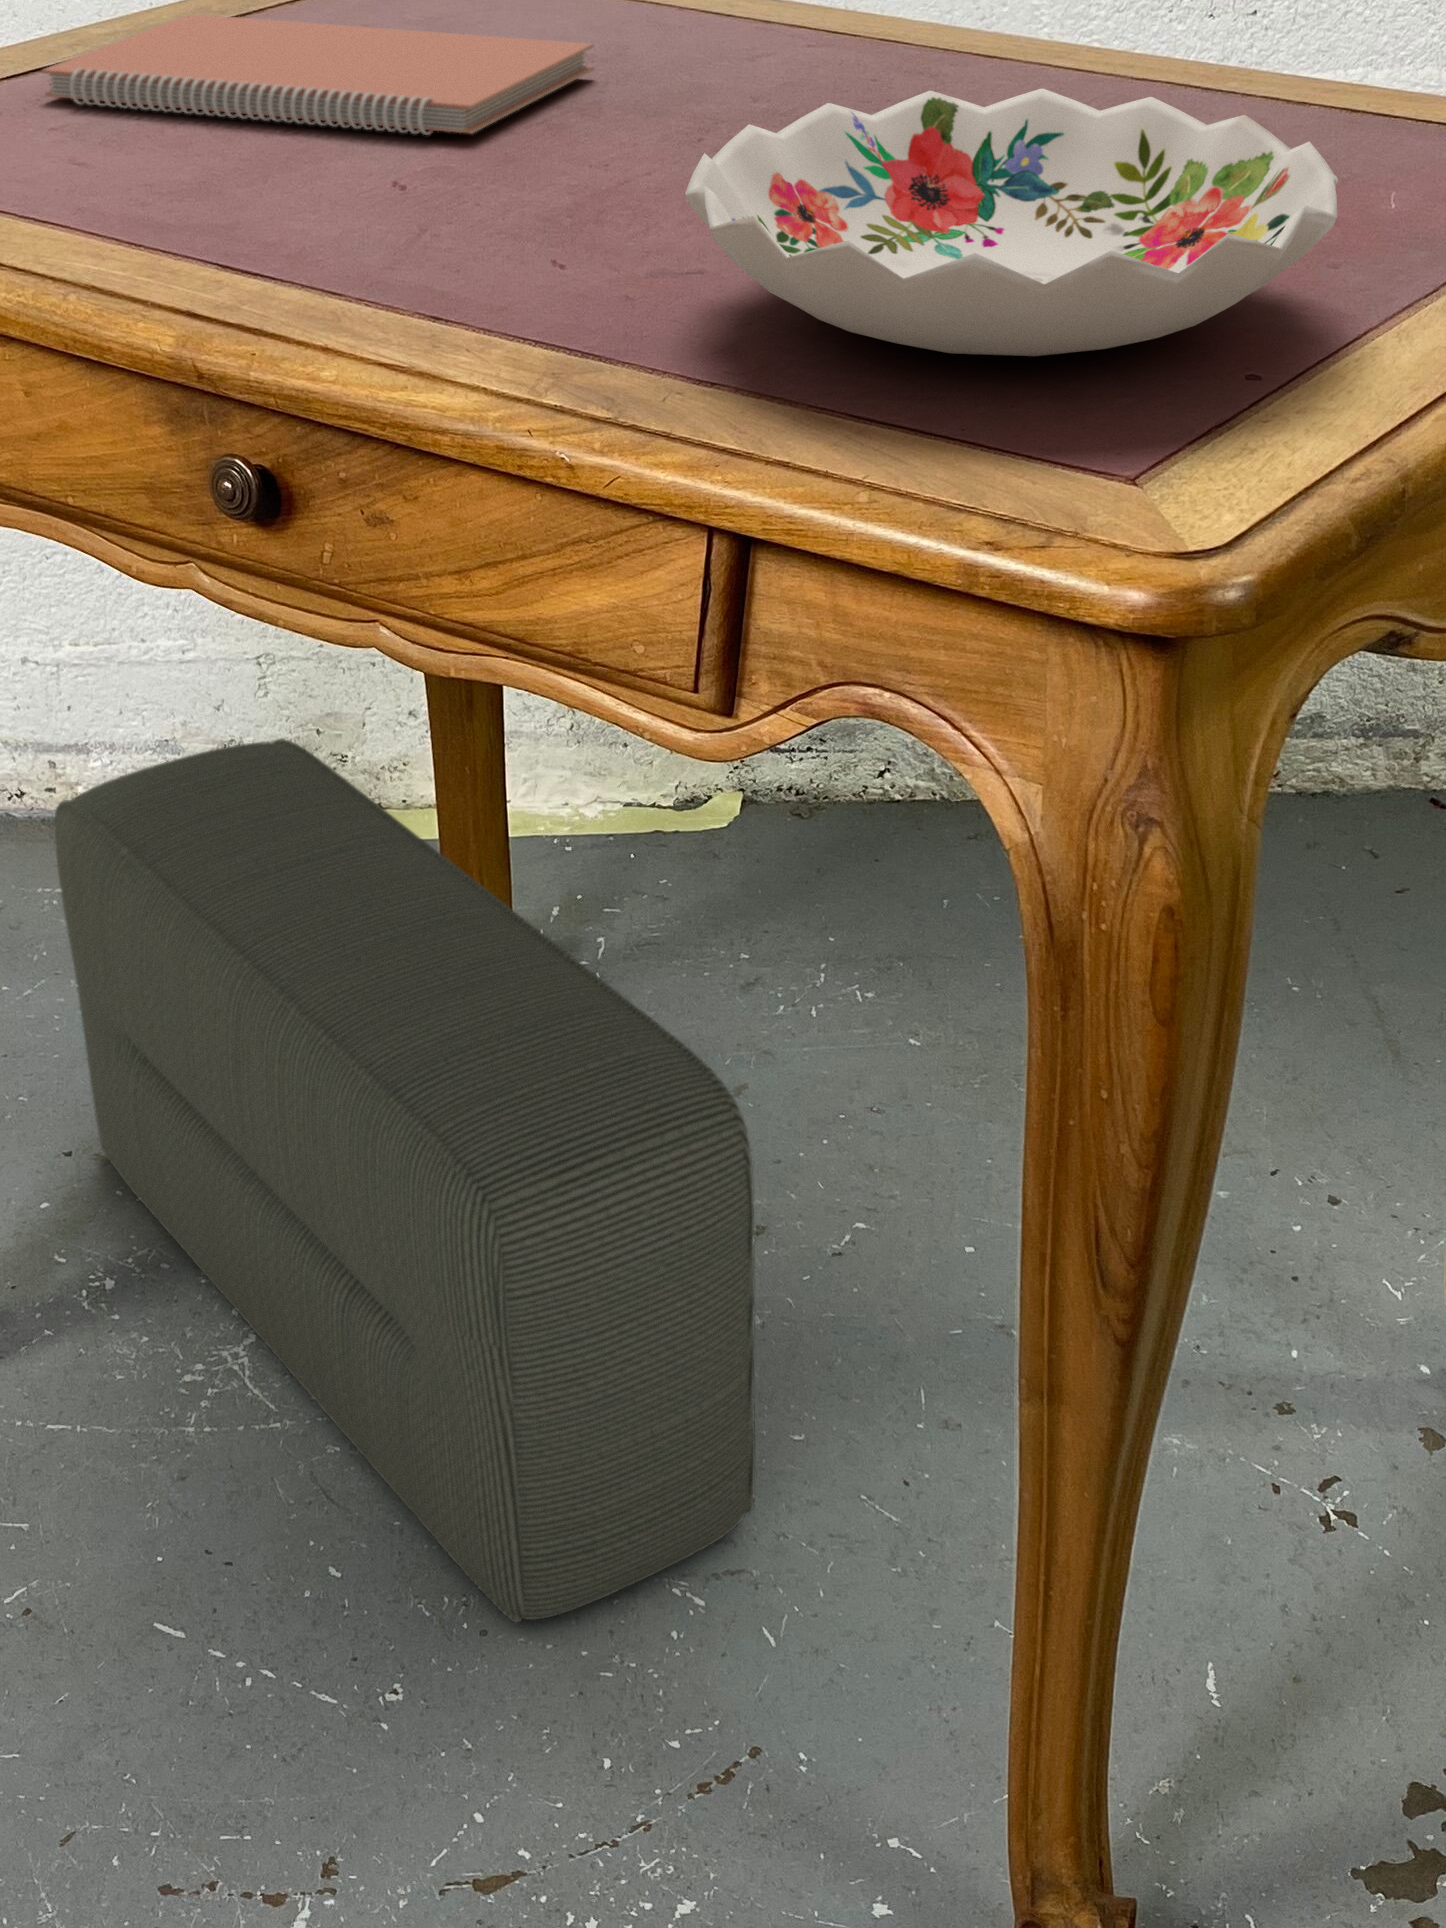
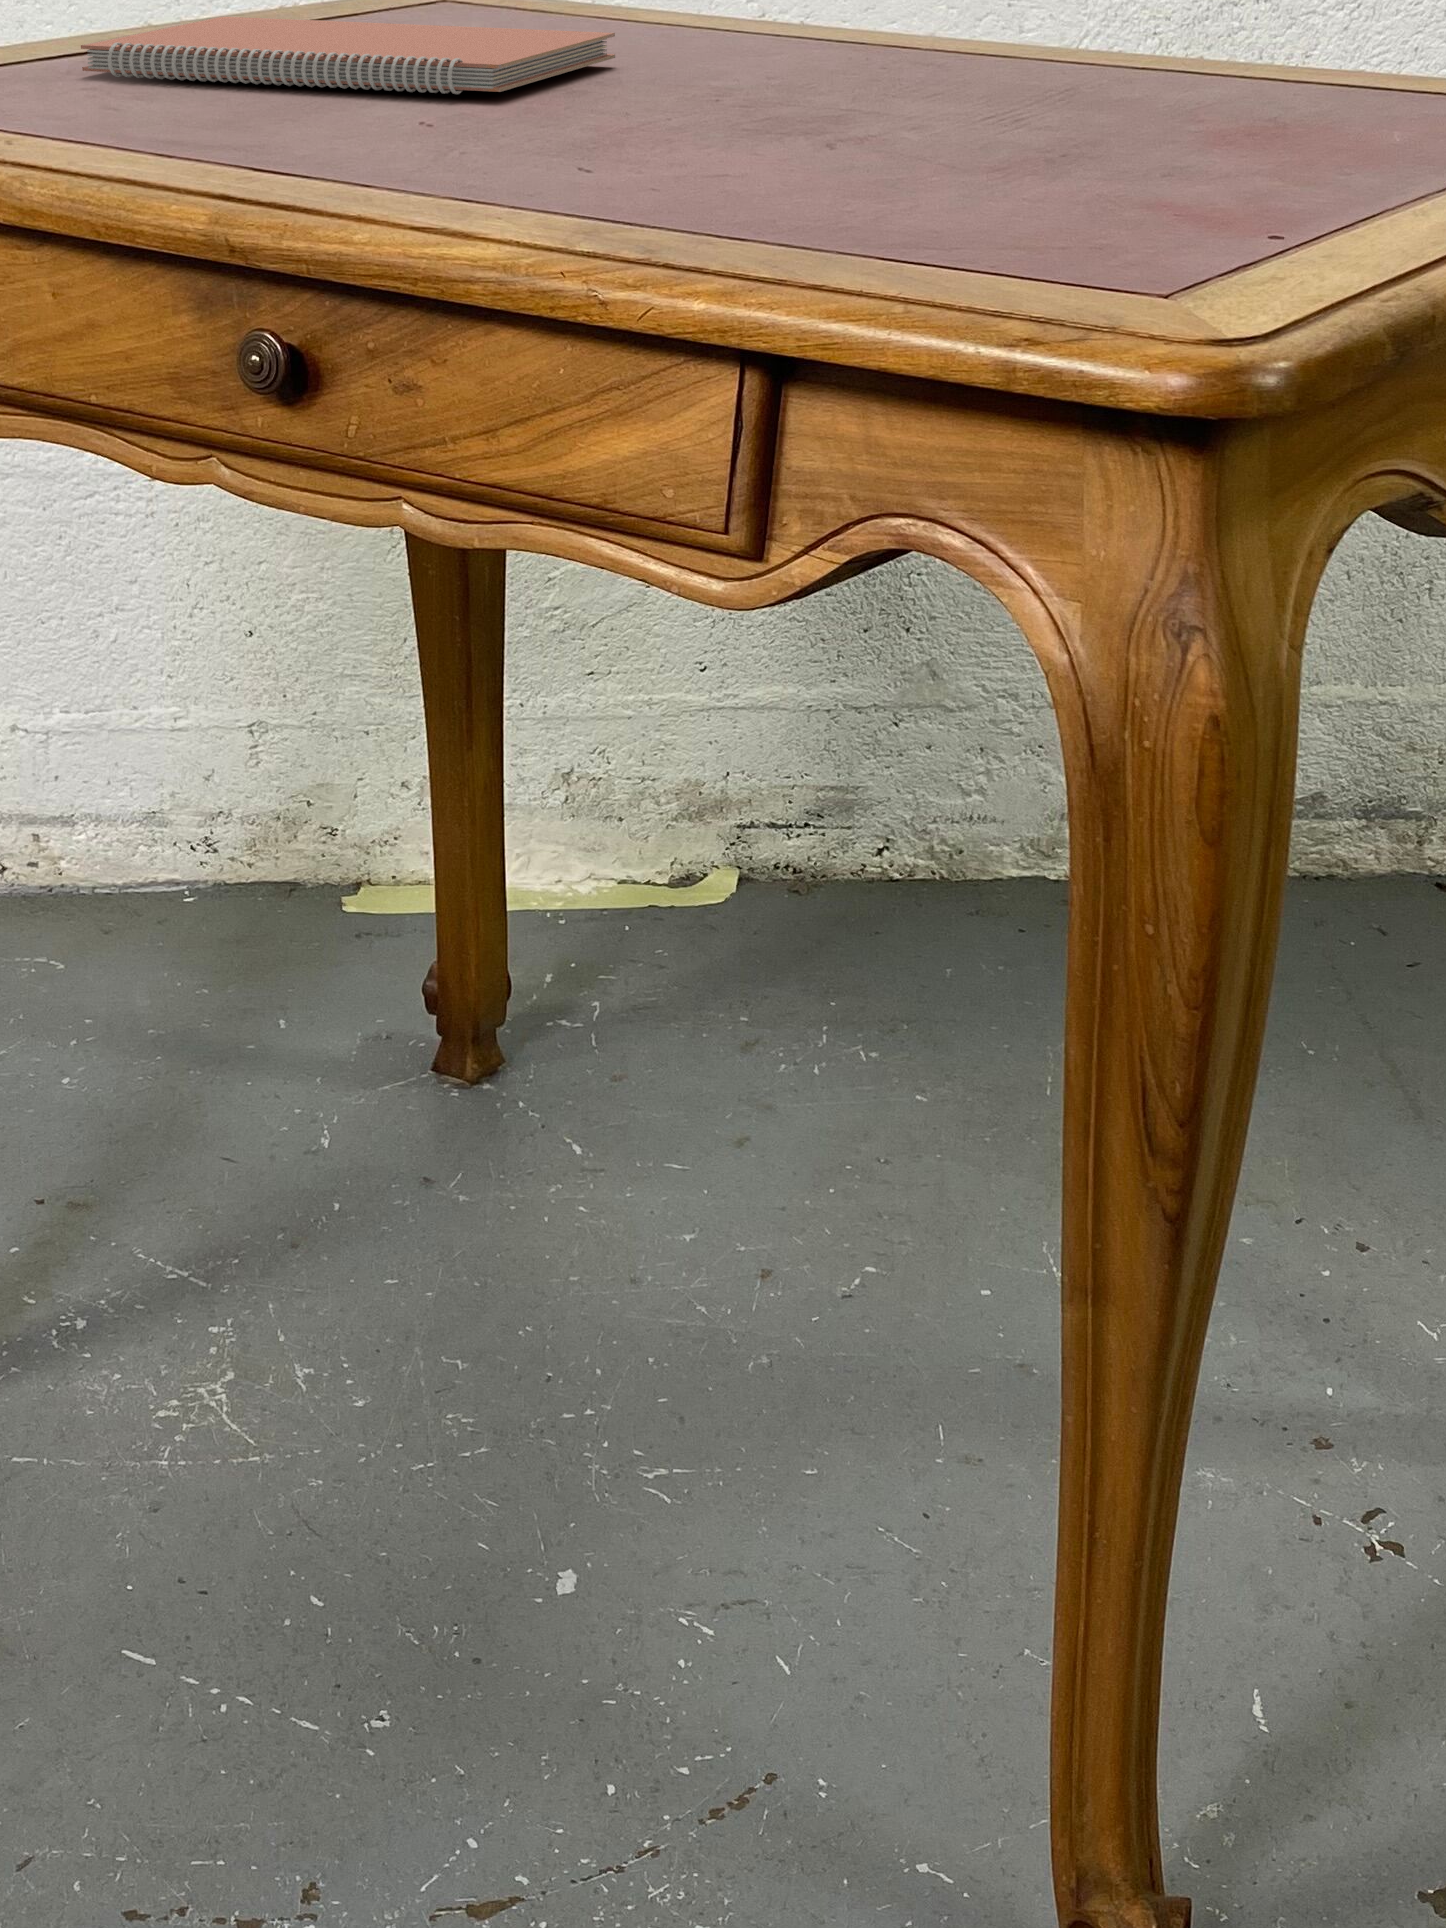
decorative bowl: present [685,88,1338,356] -> none [719,13,1348,213]
pouf: present [55,739,755,1622] -> none [45,759,768,1646]

